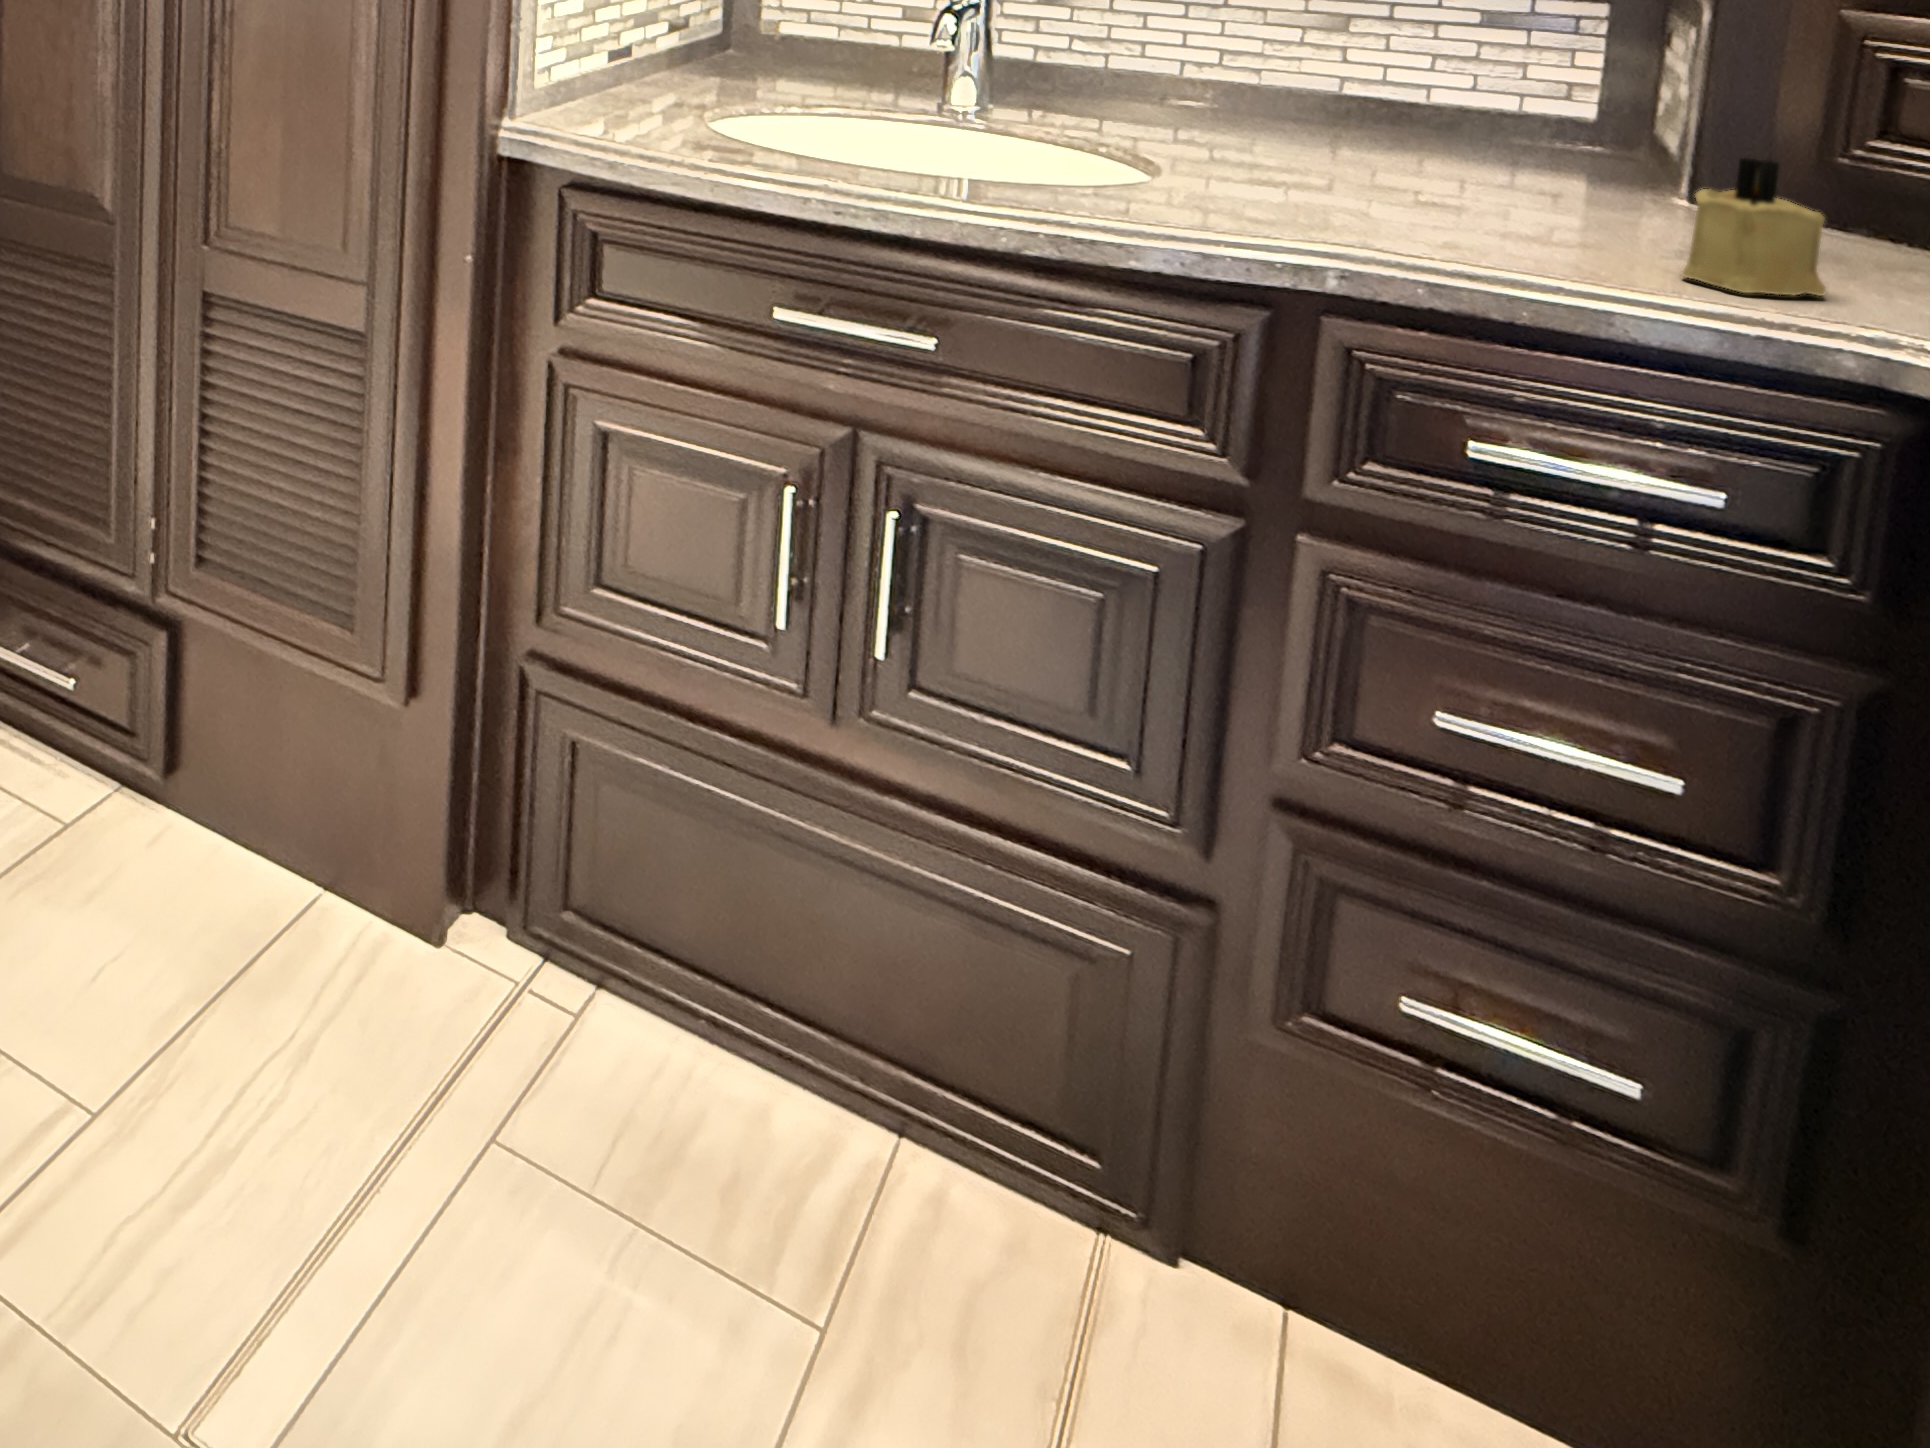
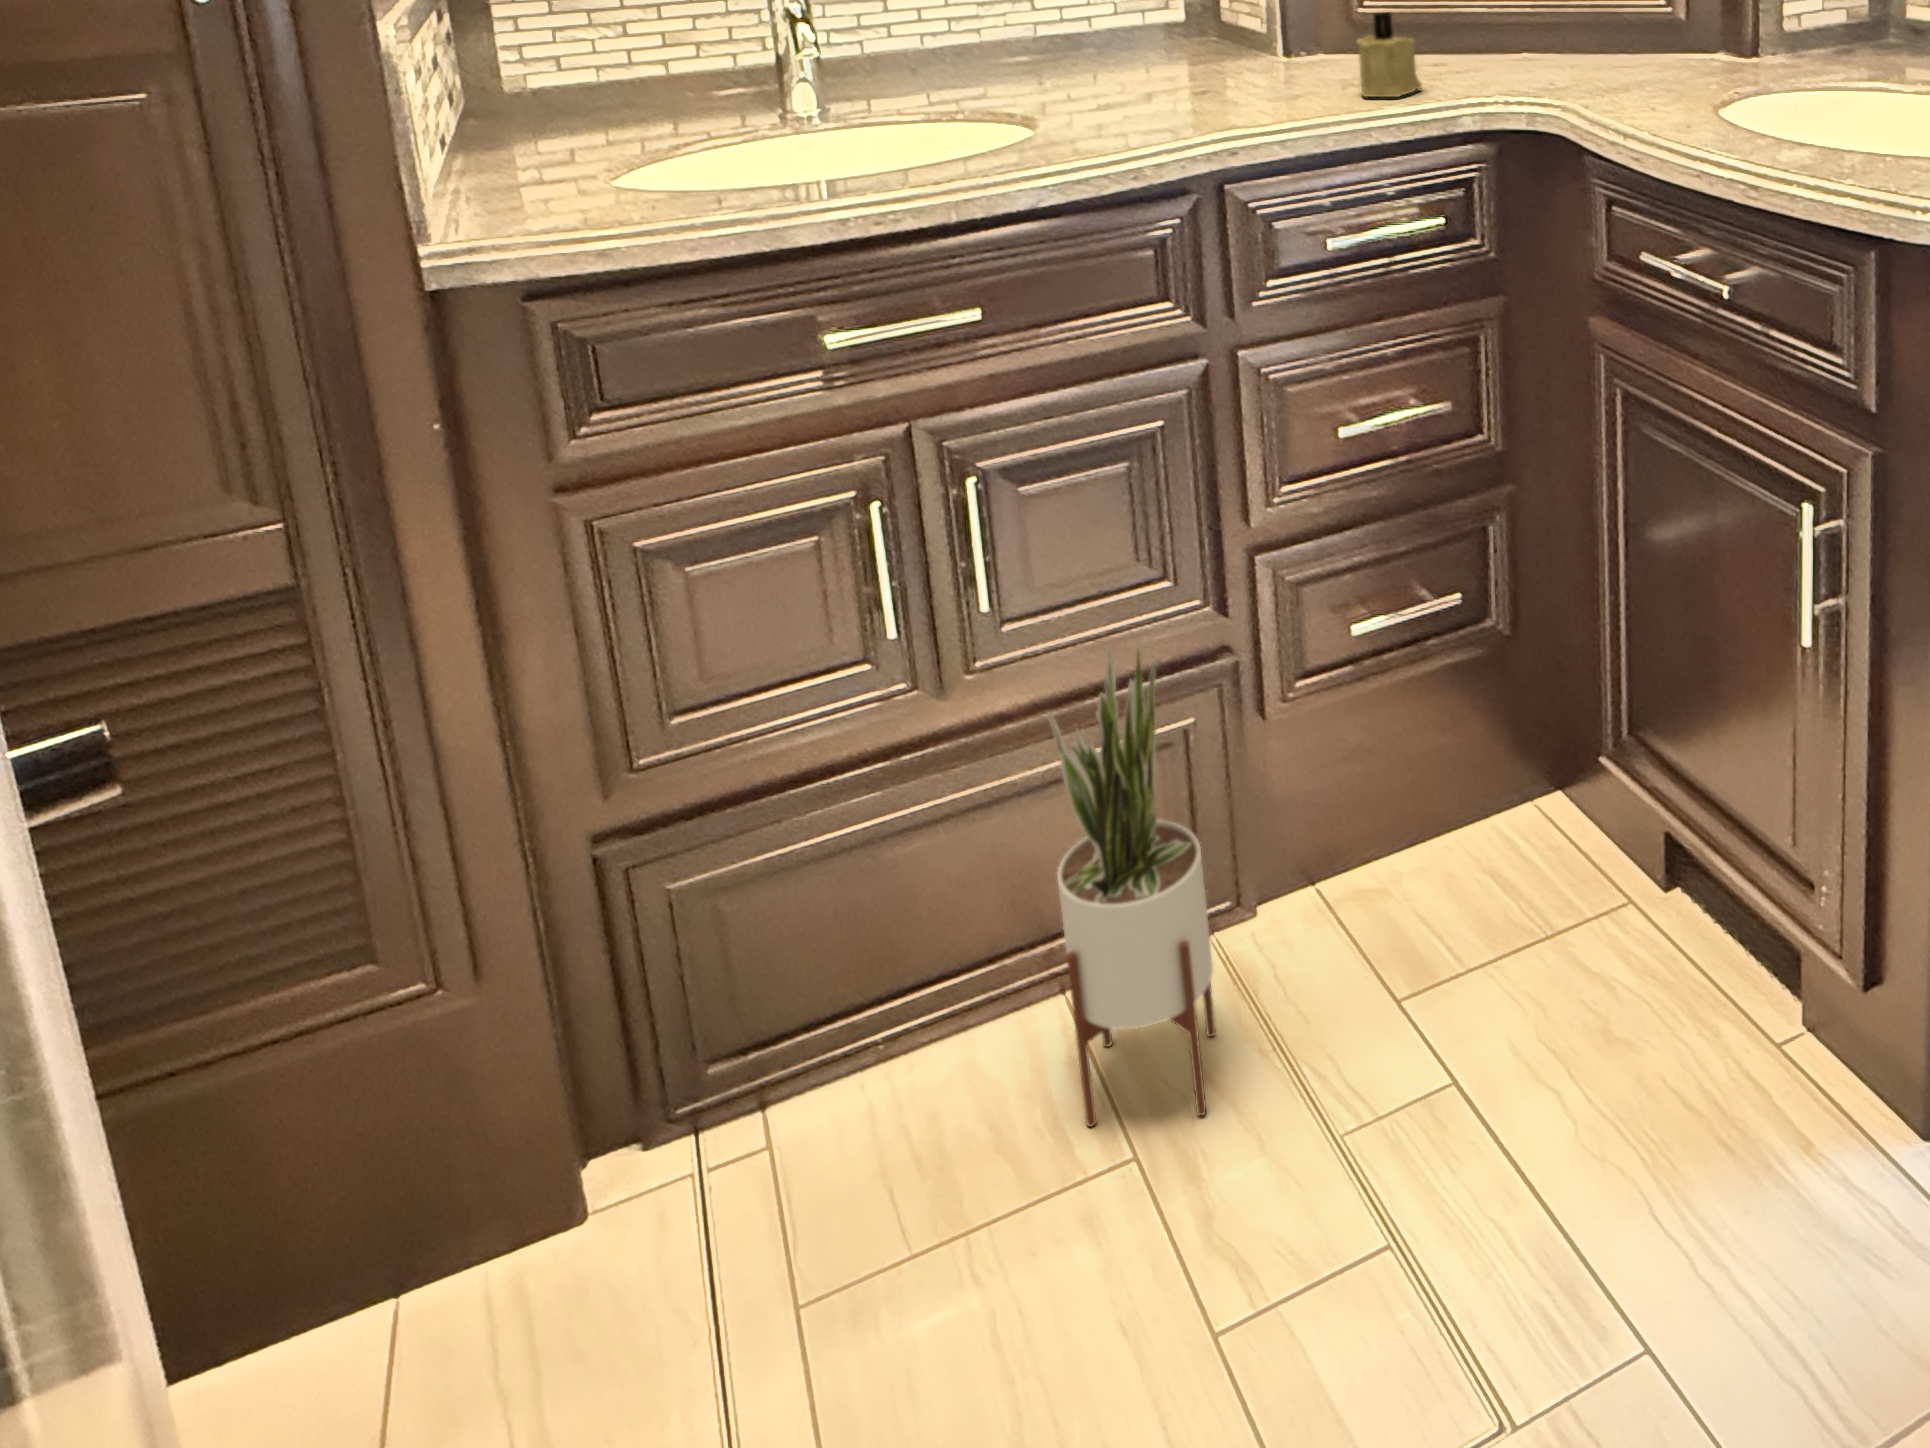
potted plant: none [805,767,1040,1376] -> present [1047,647,1216,1127]

